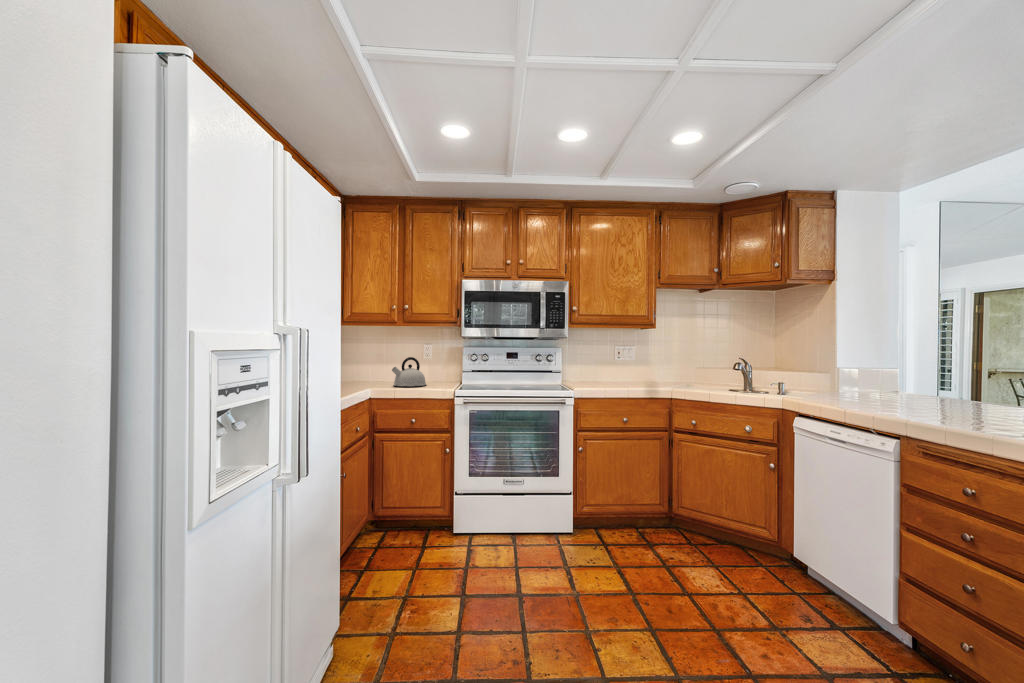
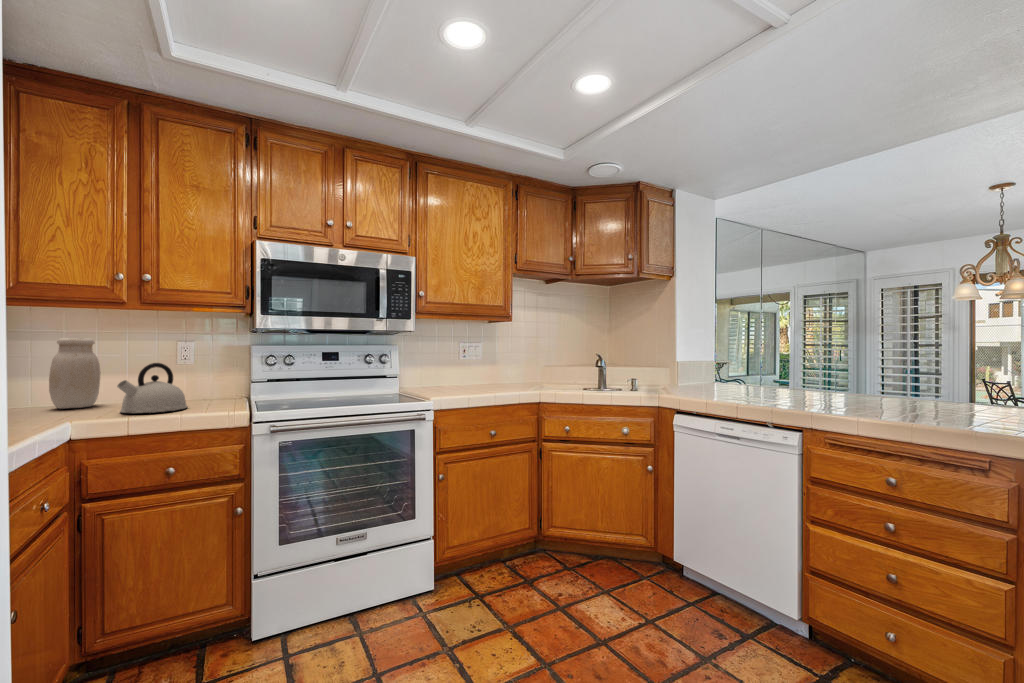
jar: none [364,342,387,382] -> present [49,338,101,409]

